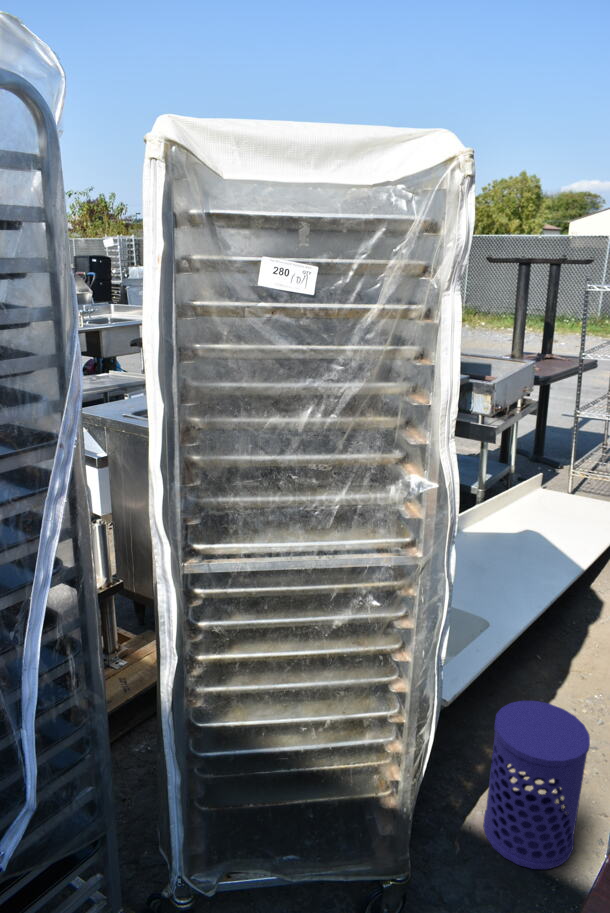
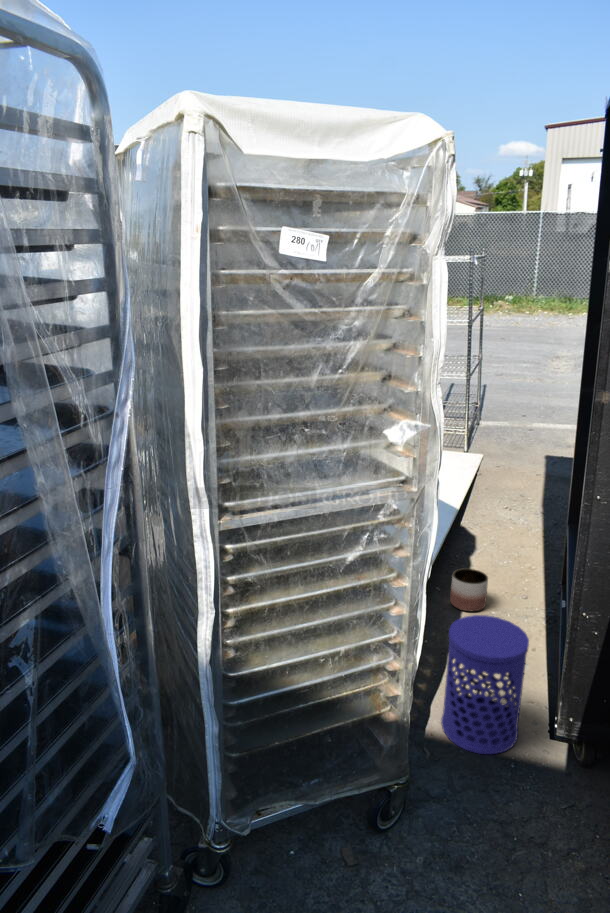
planter: none [547,639,593,691] -> present [450,568,488,611]

